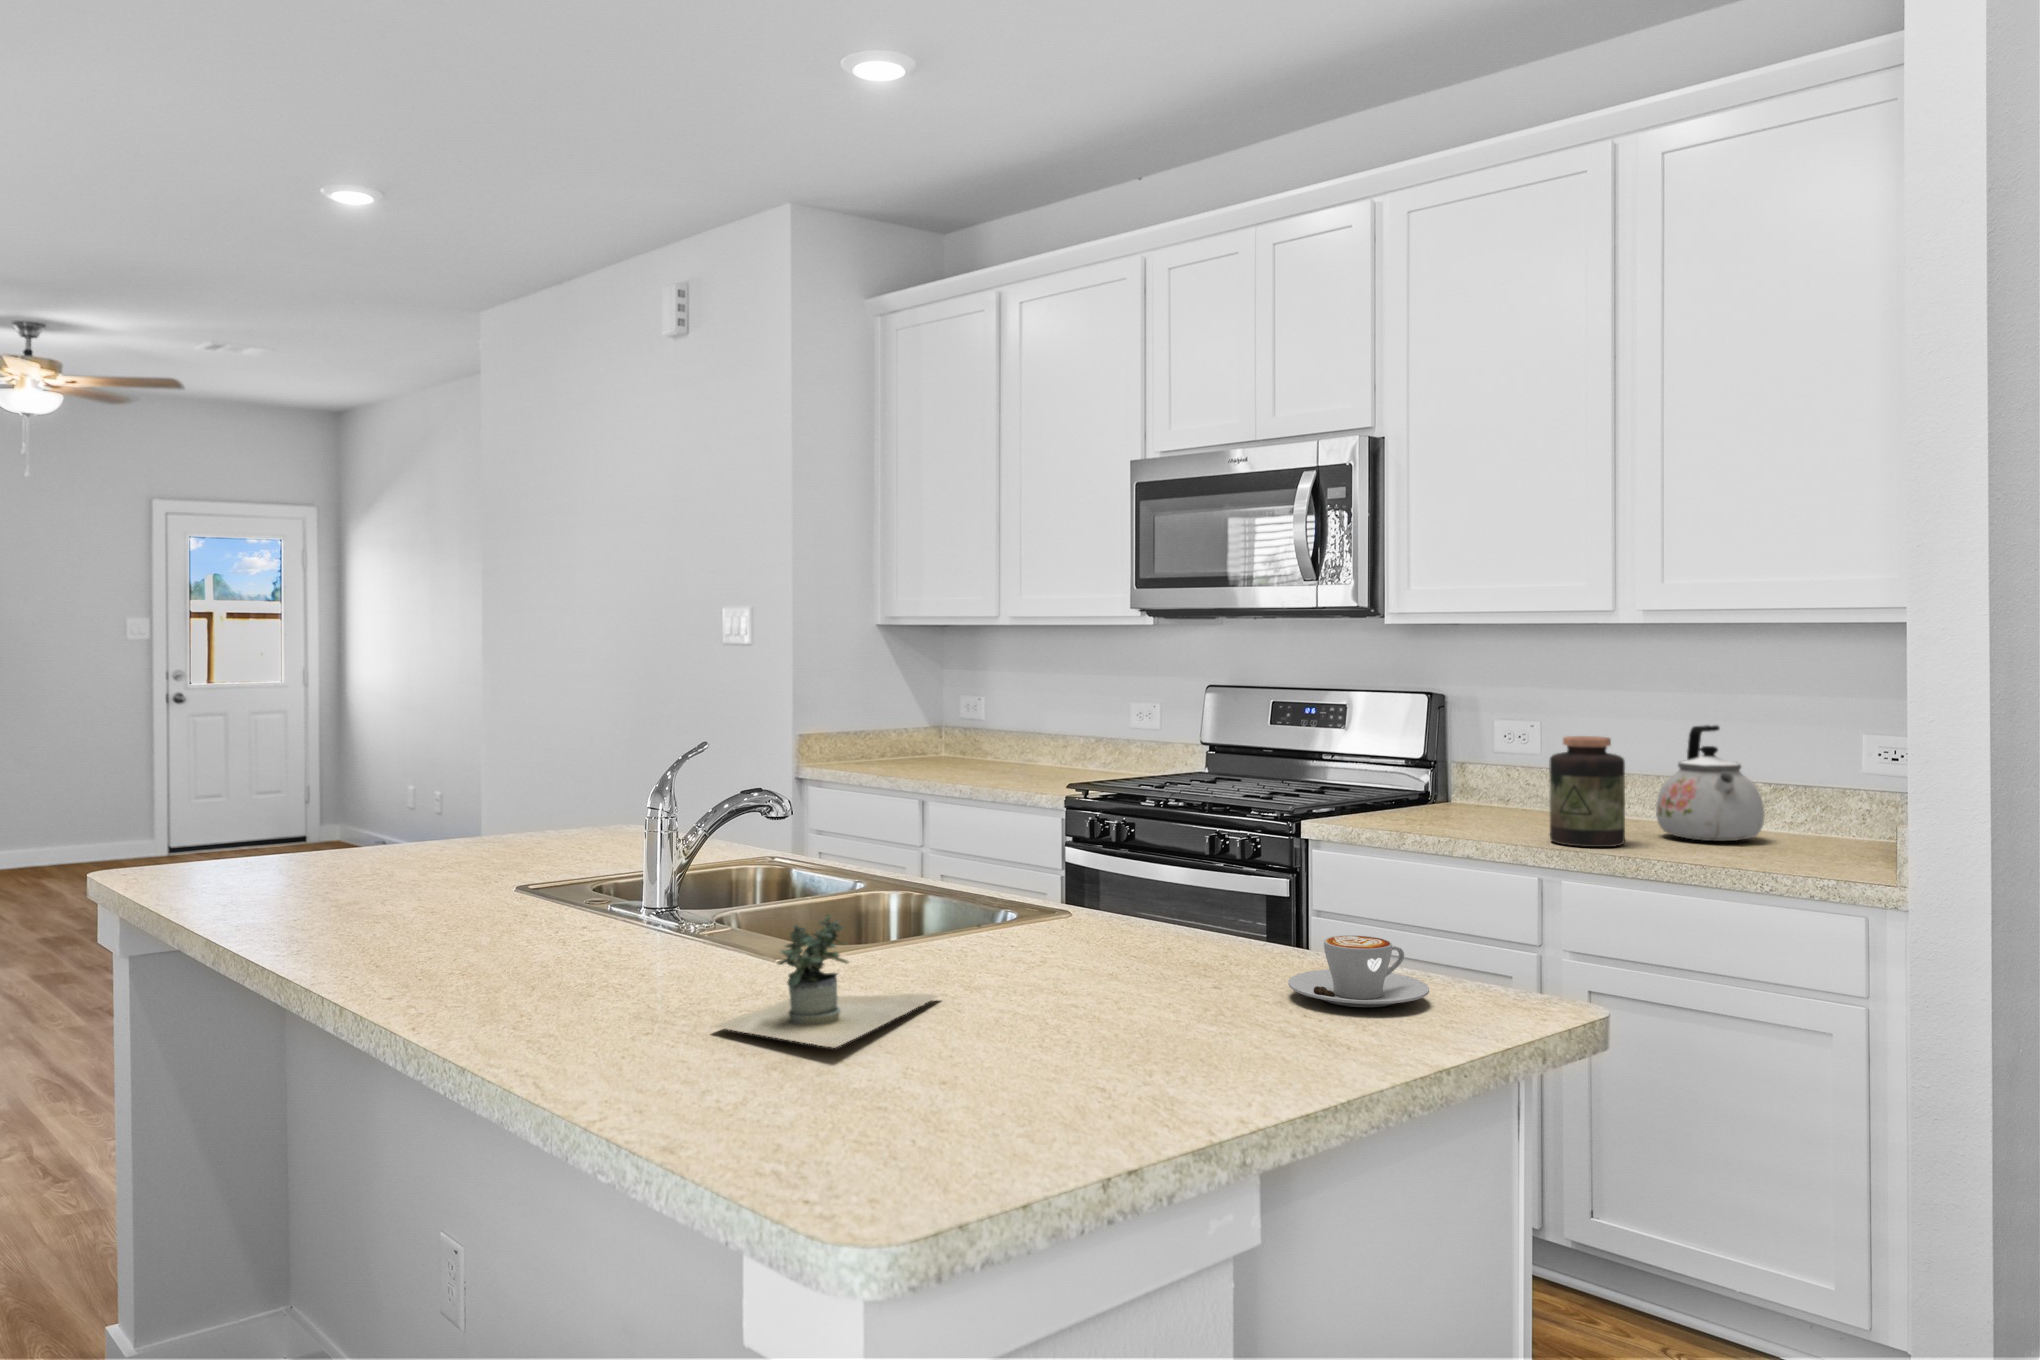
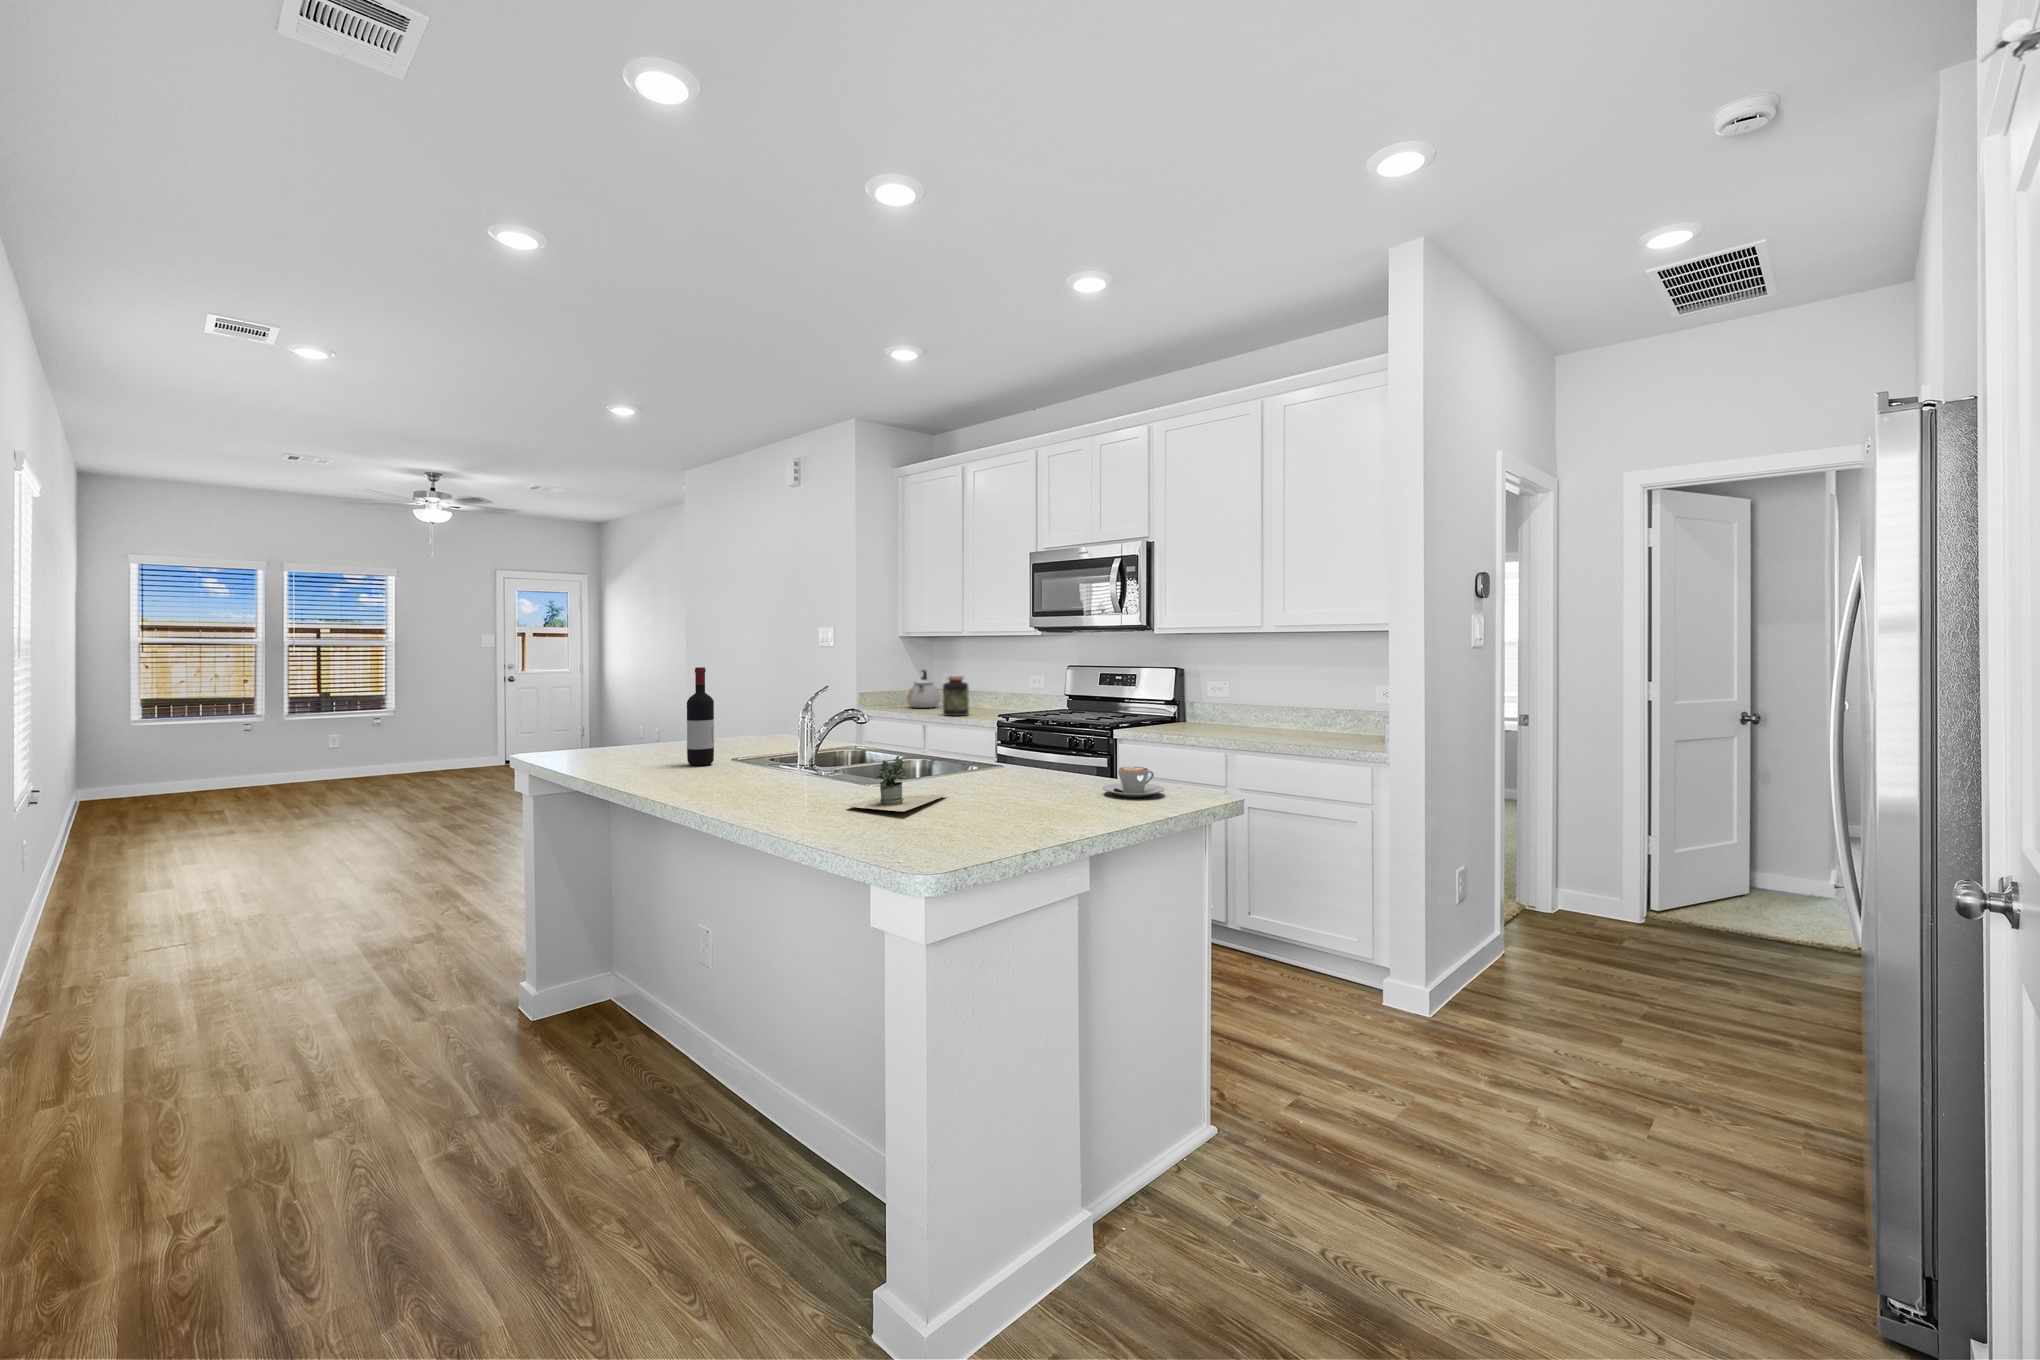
wine bottle: none [416,701,473,904] -> present [687,667,714,766]
kettle: present [1656,725,1765,841] -> present [907,670,940,708]
jar: present [1549,736,1625,847] -> present [943,676,969,716]

